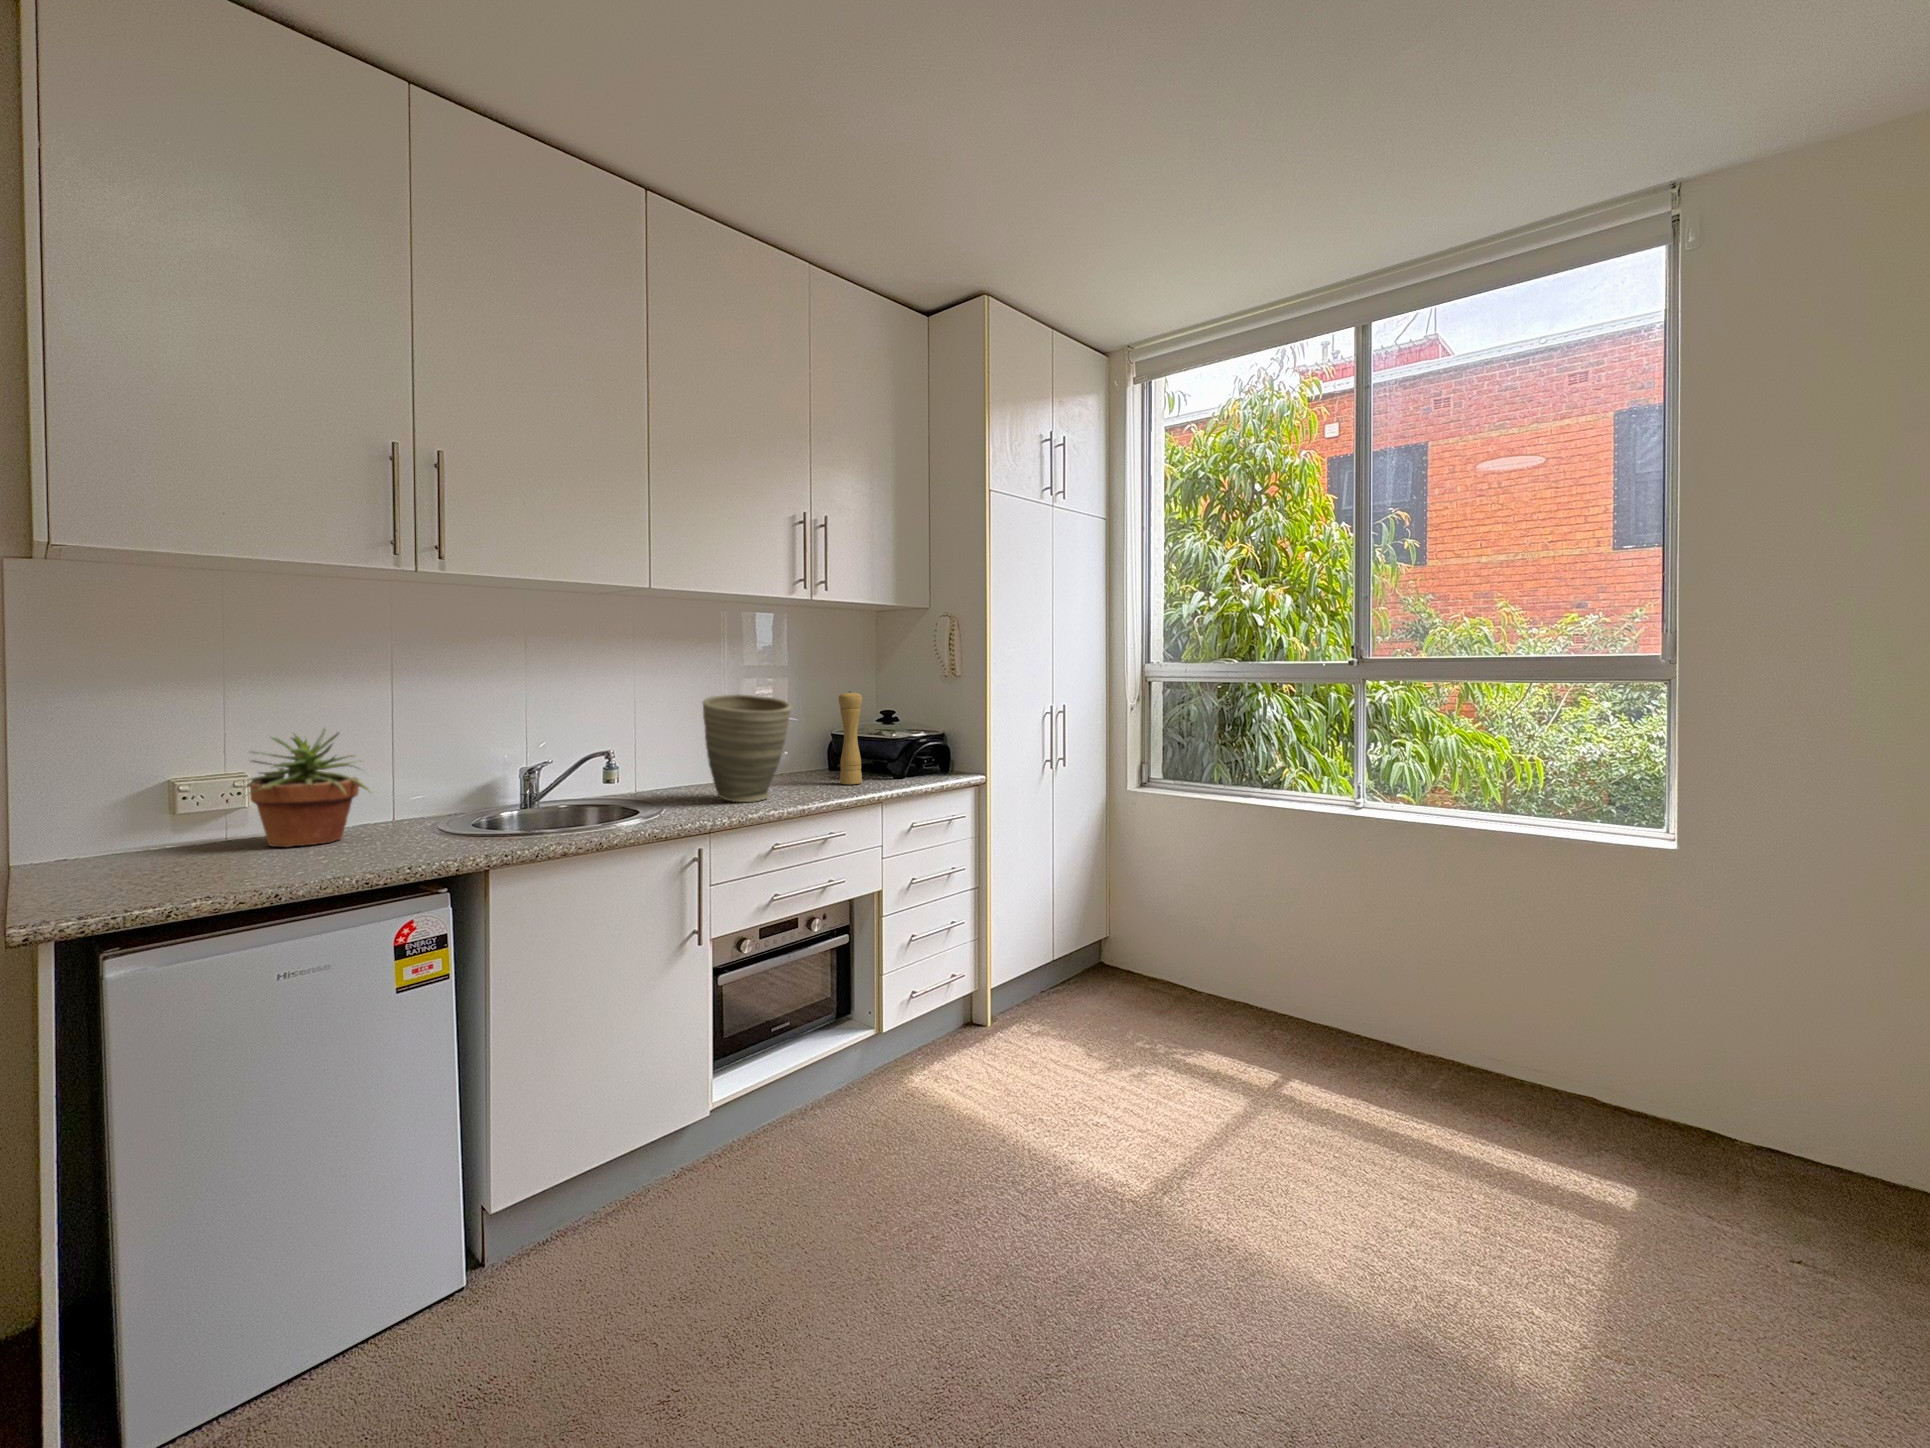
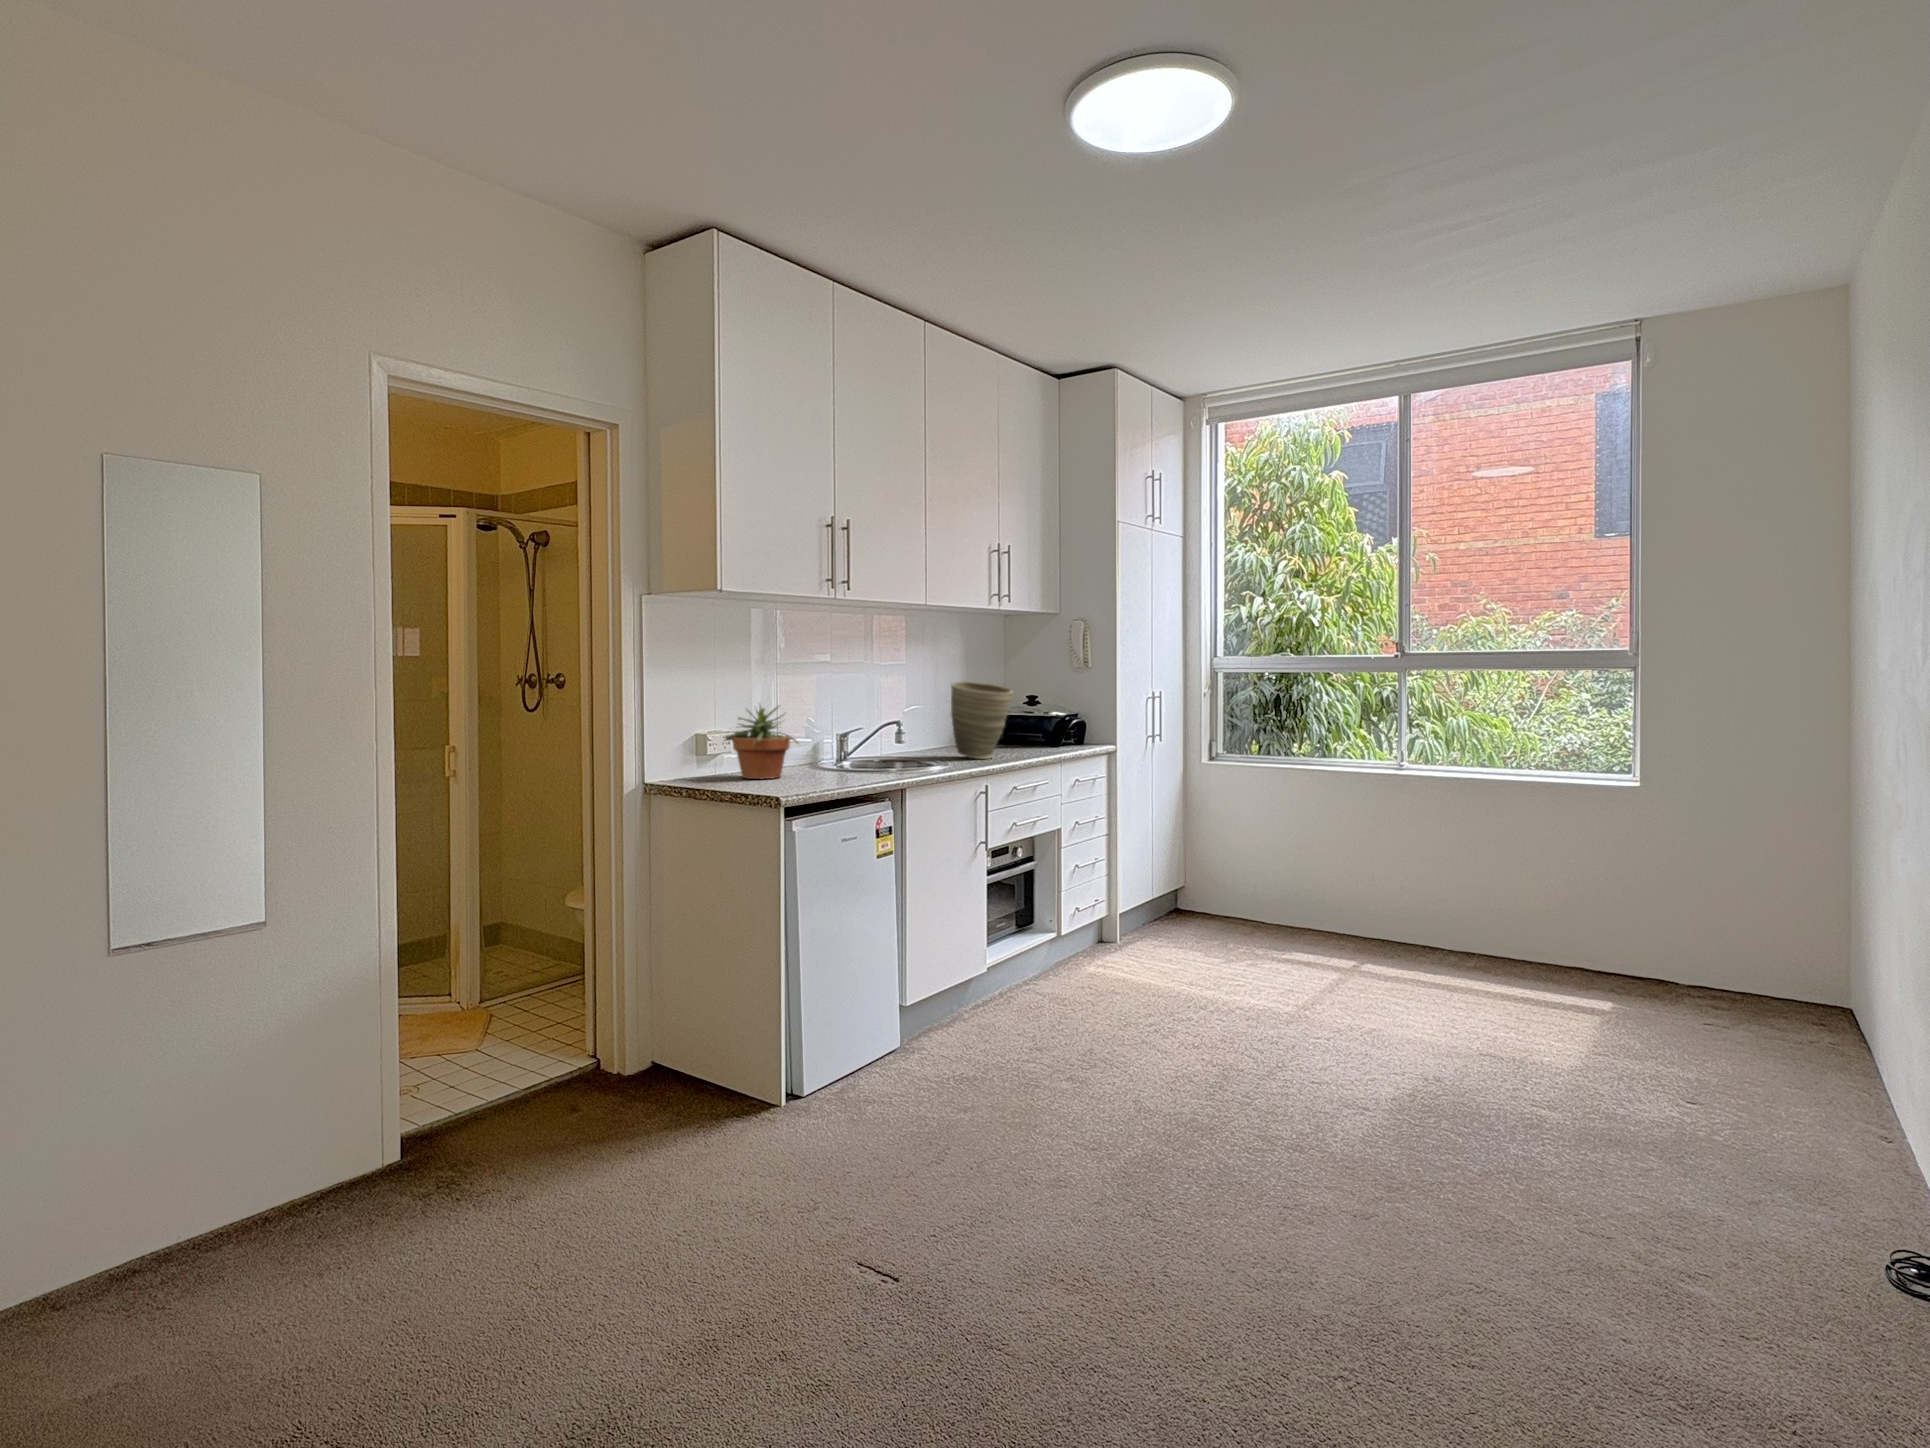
pepper mill: present [838,691,862,784] -> none [1016,679,1034,750]

